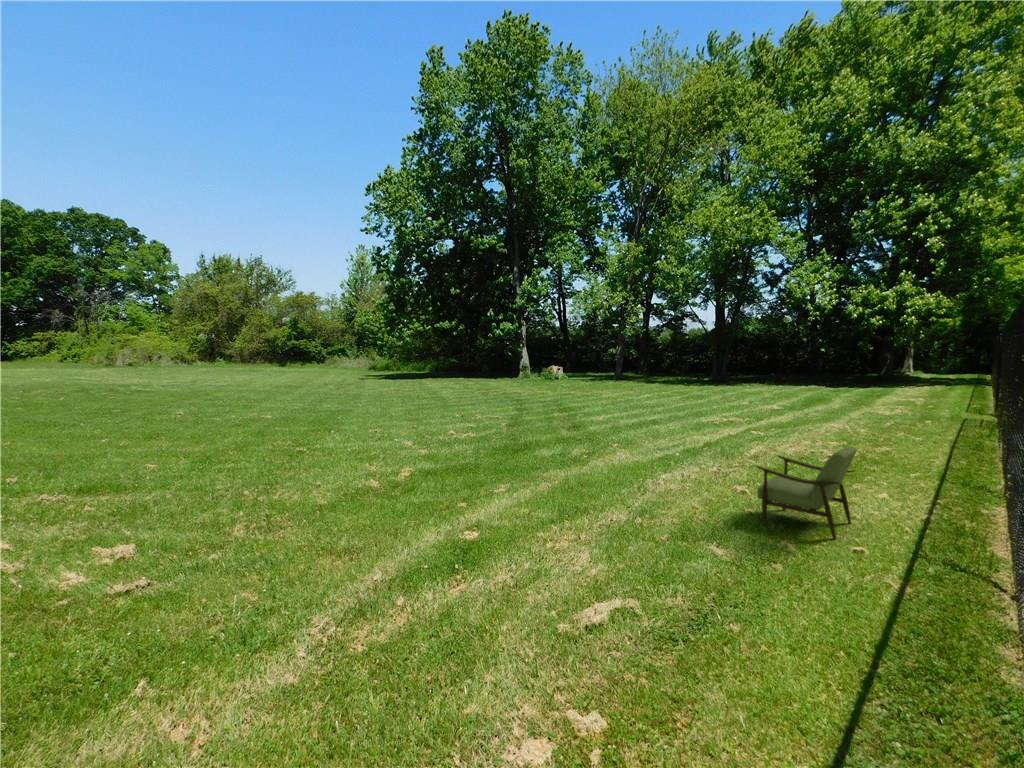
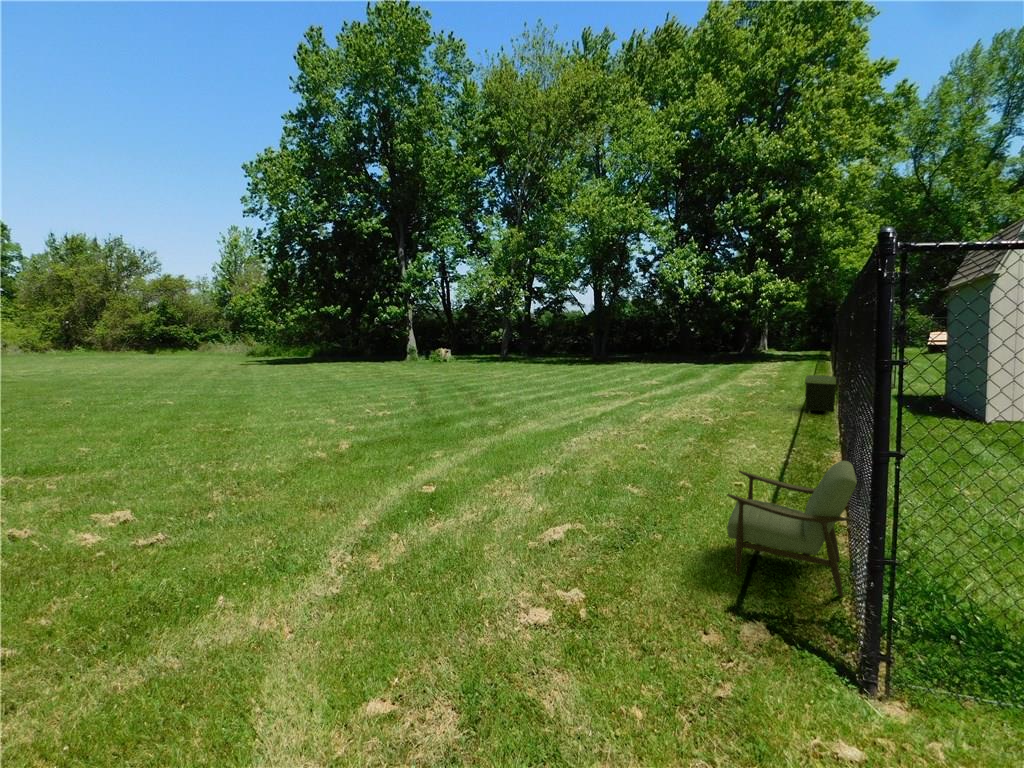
storage bench: none [914,395,953,435] -> present [805,375,836,415]

